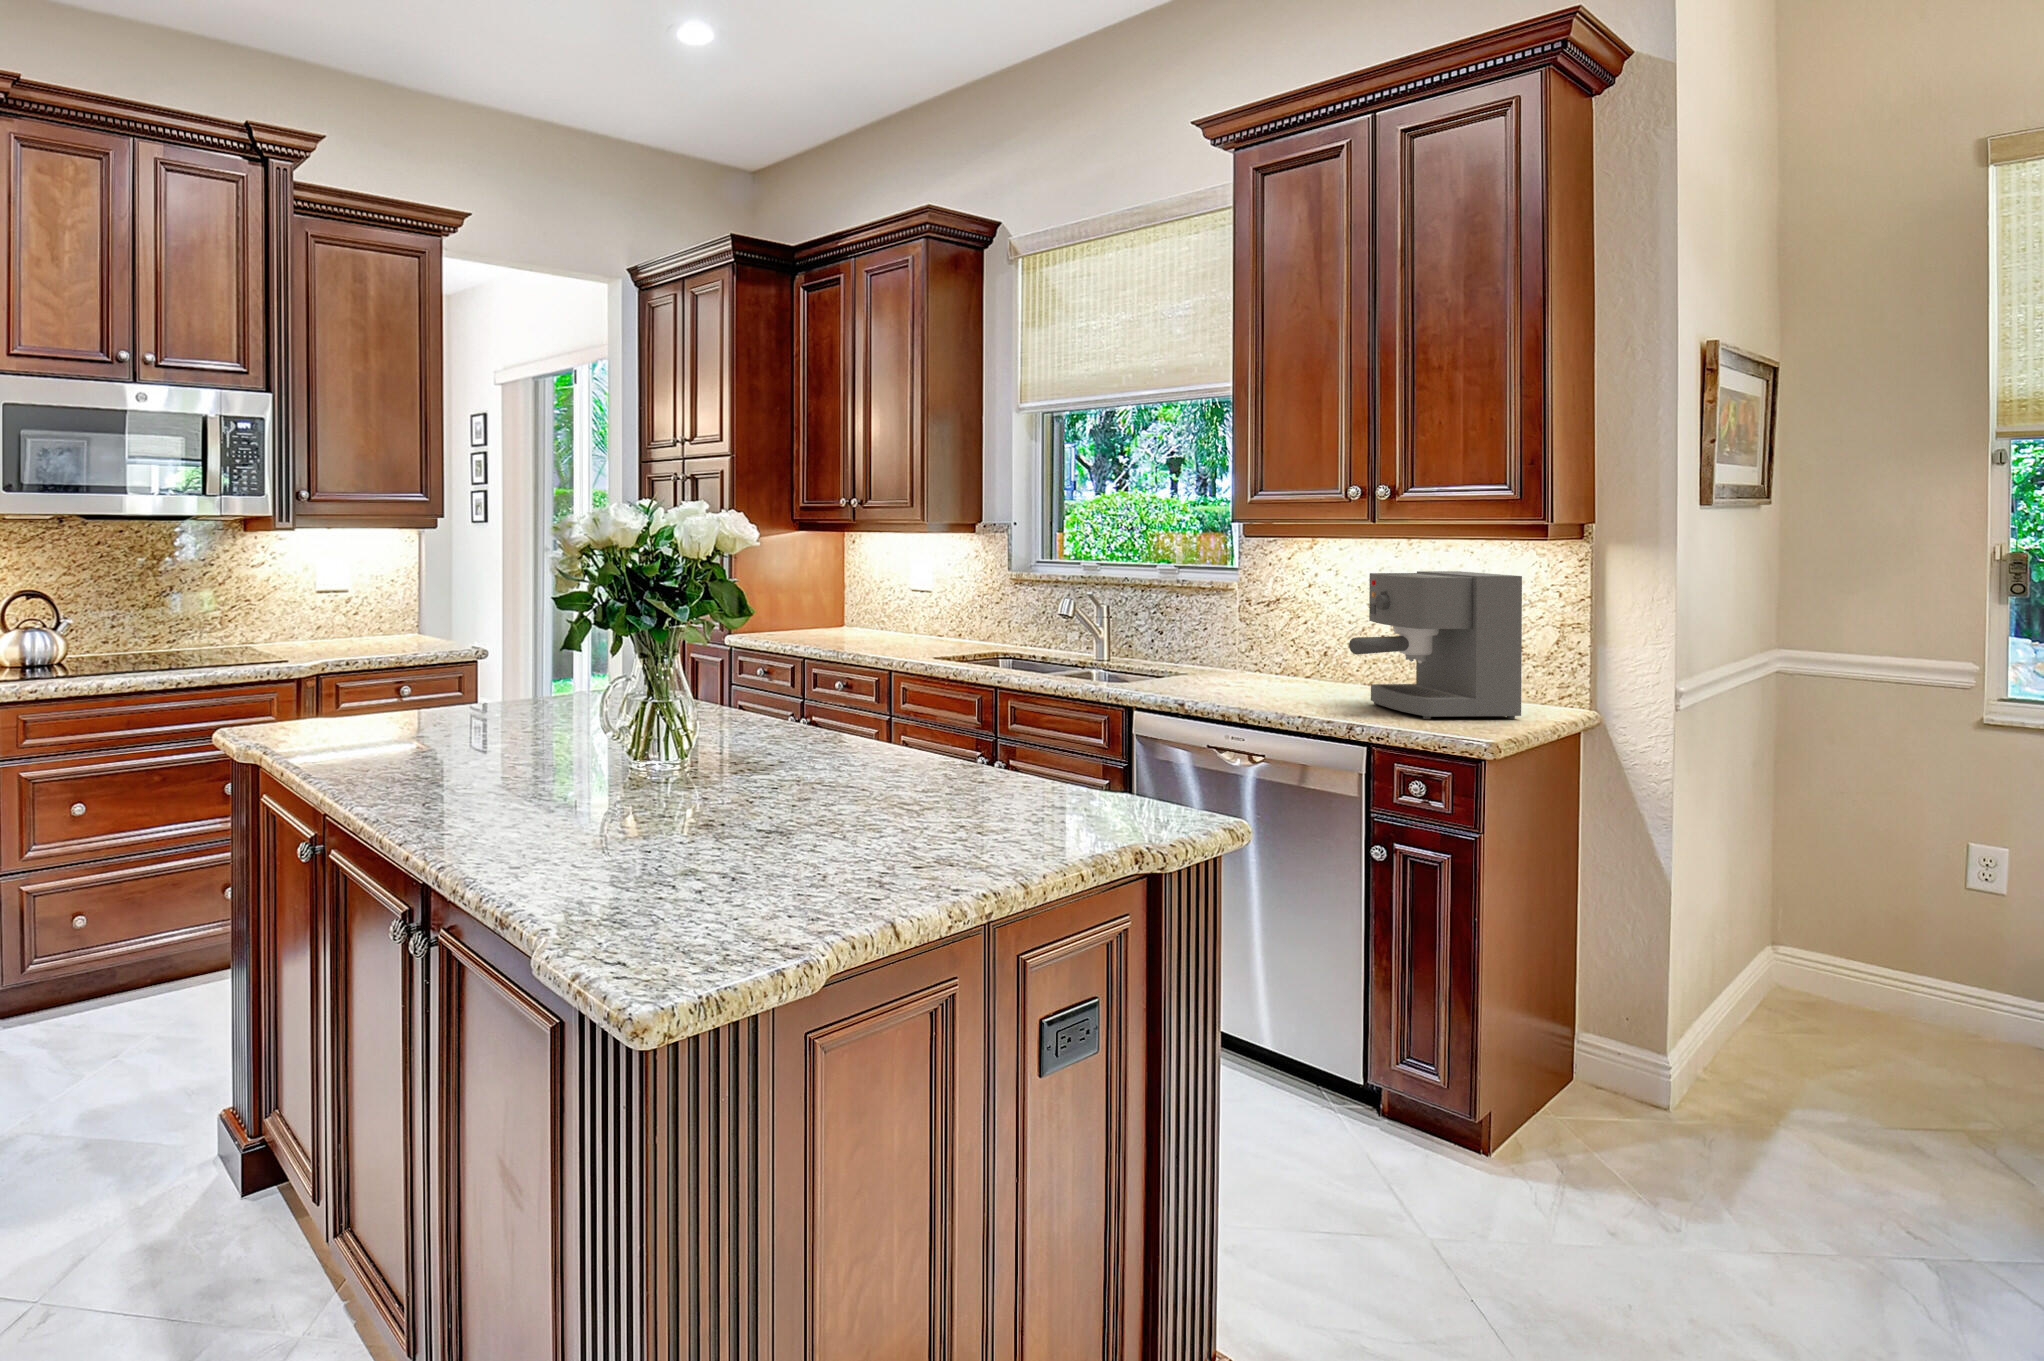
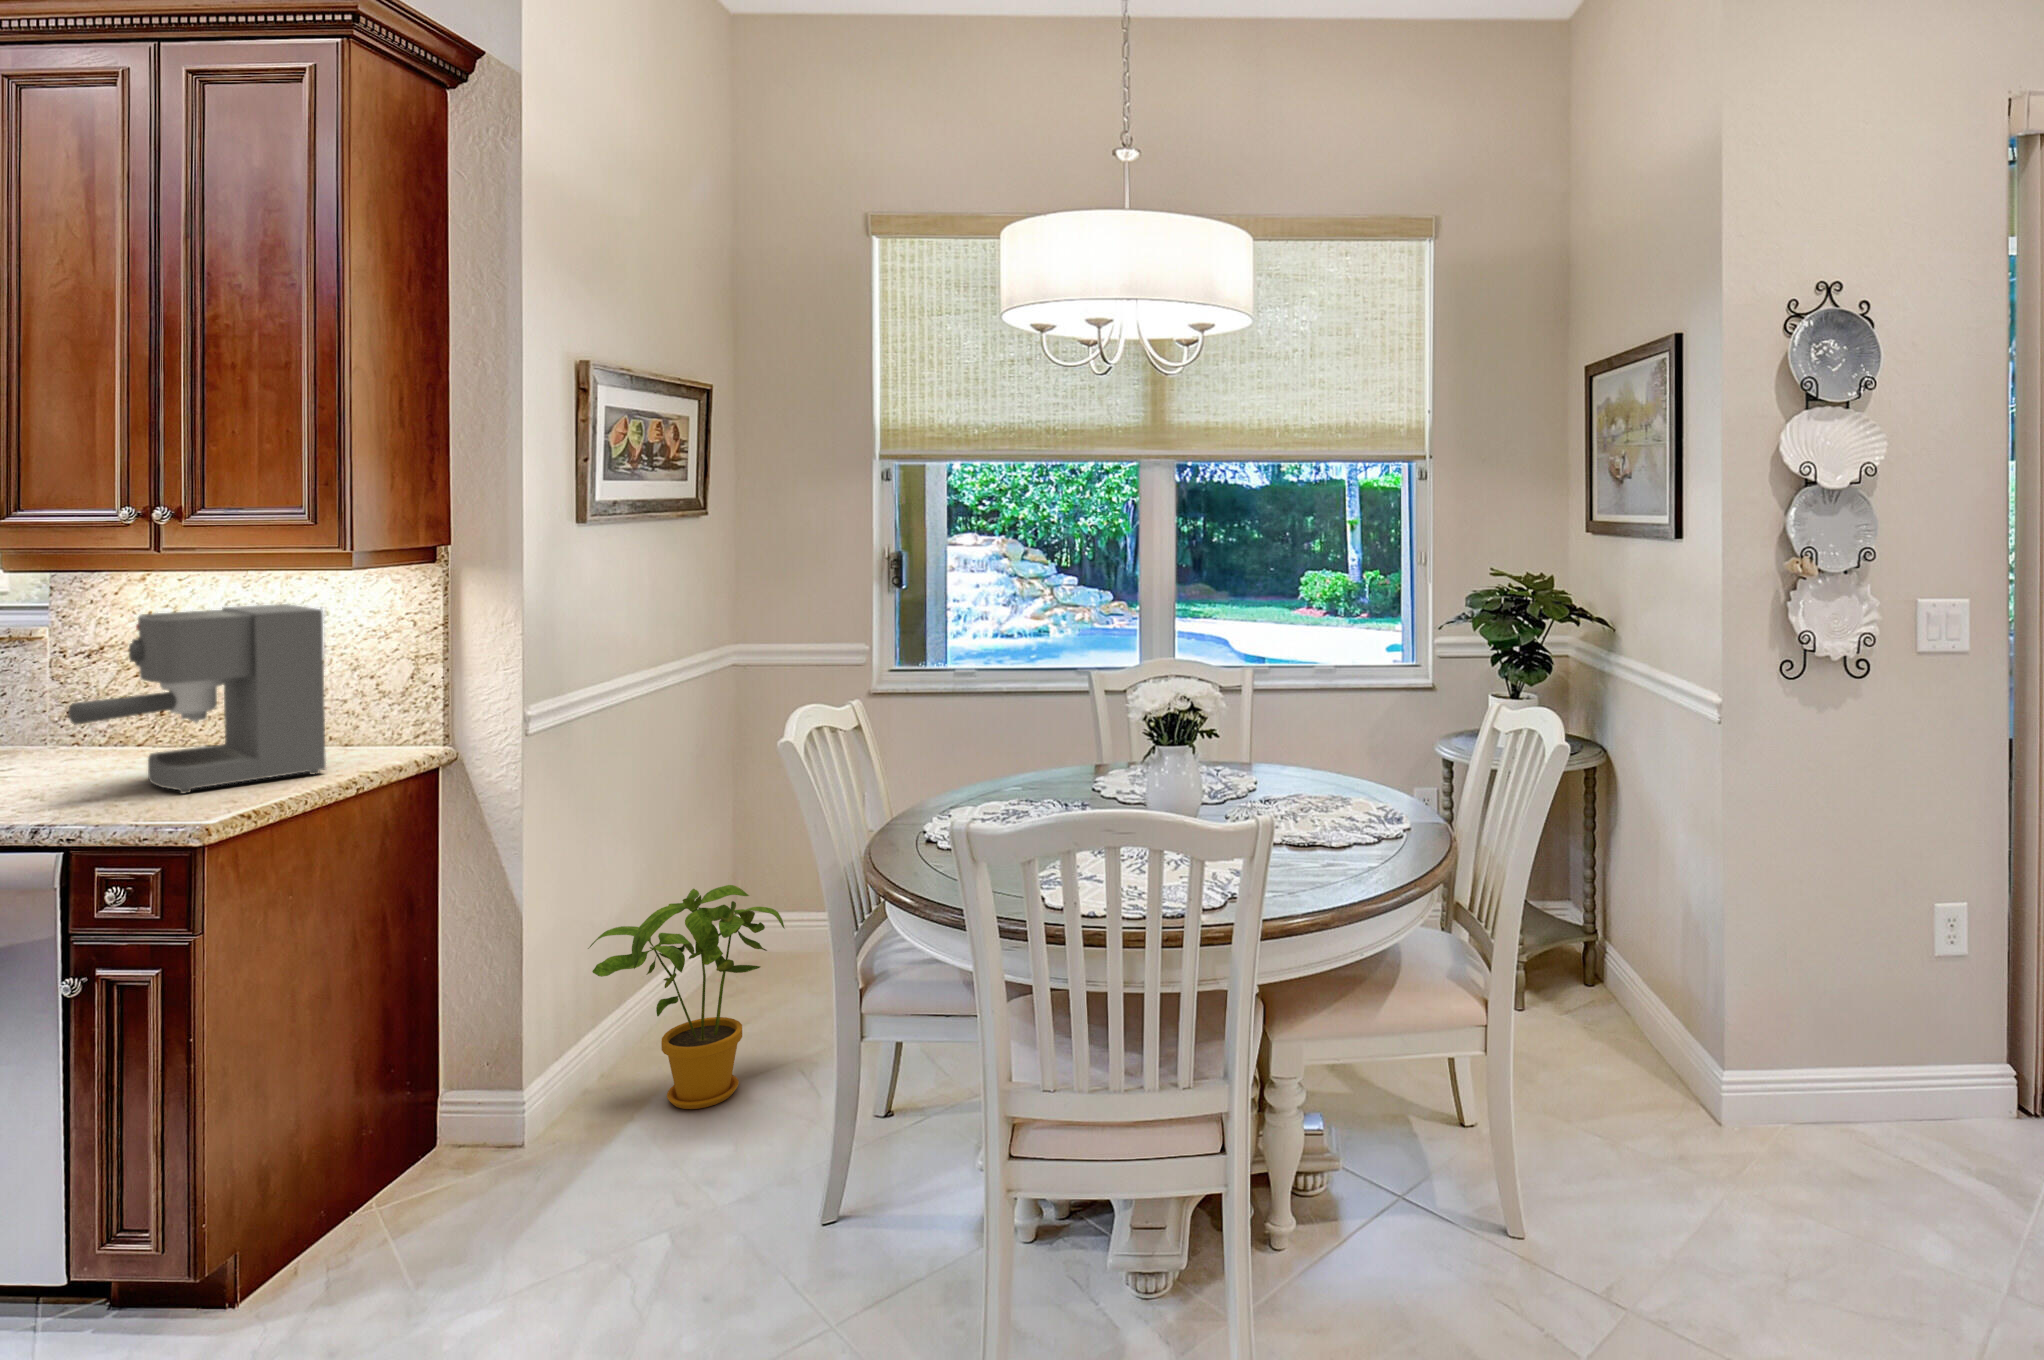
house plant: none [1717,899,1978,1143] -> present [588,885,784,1109]

